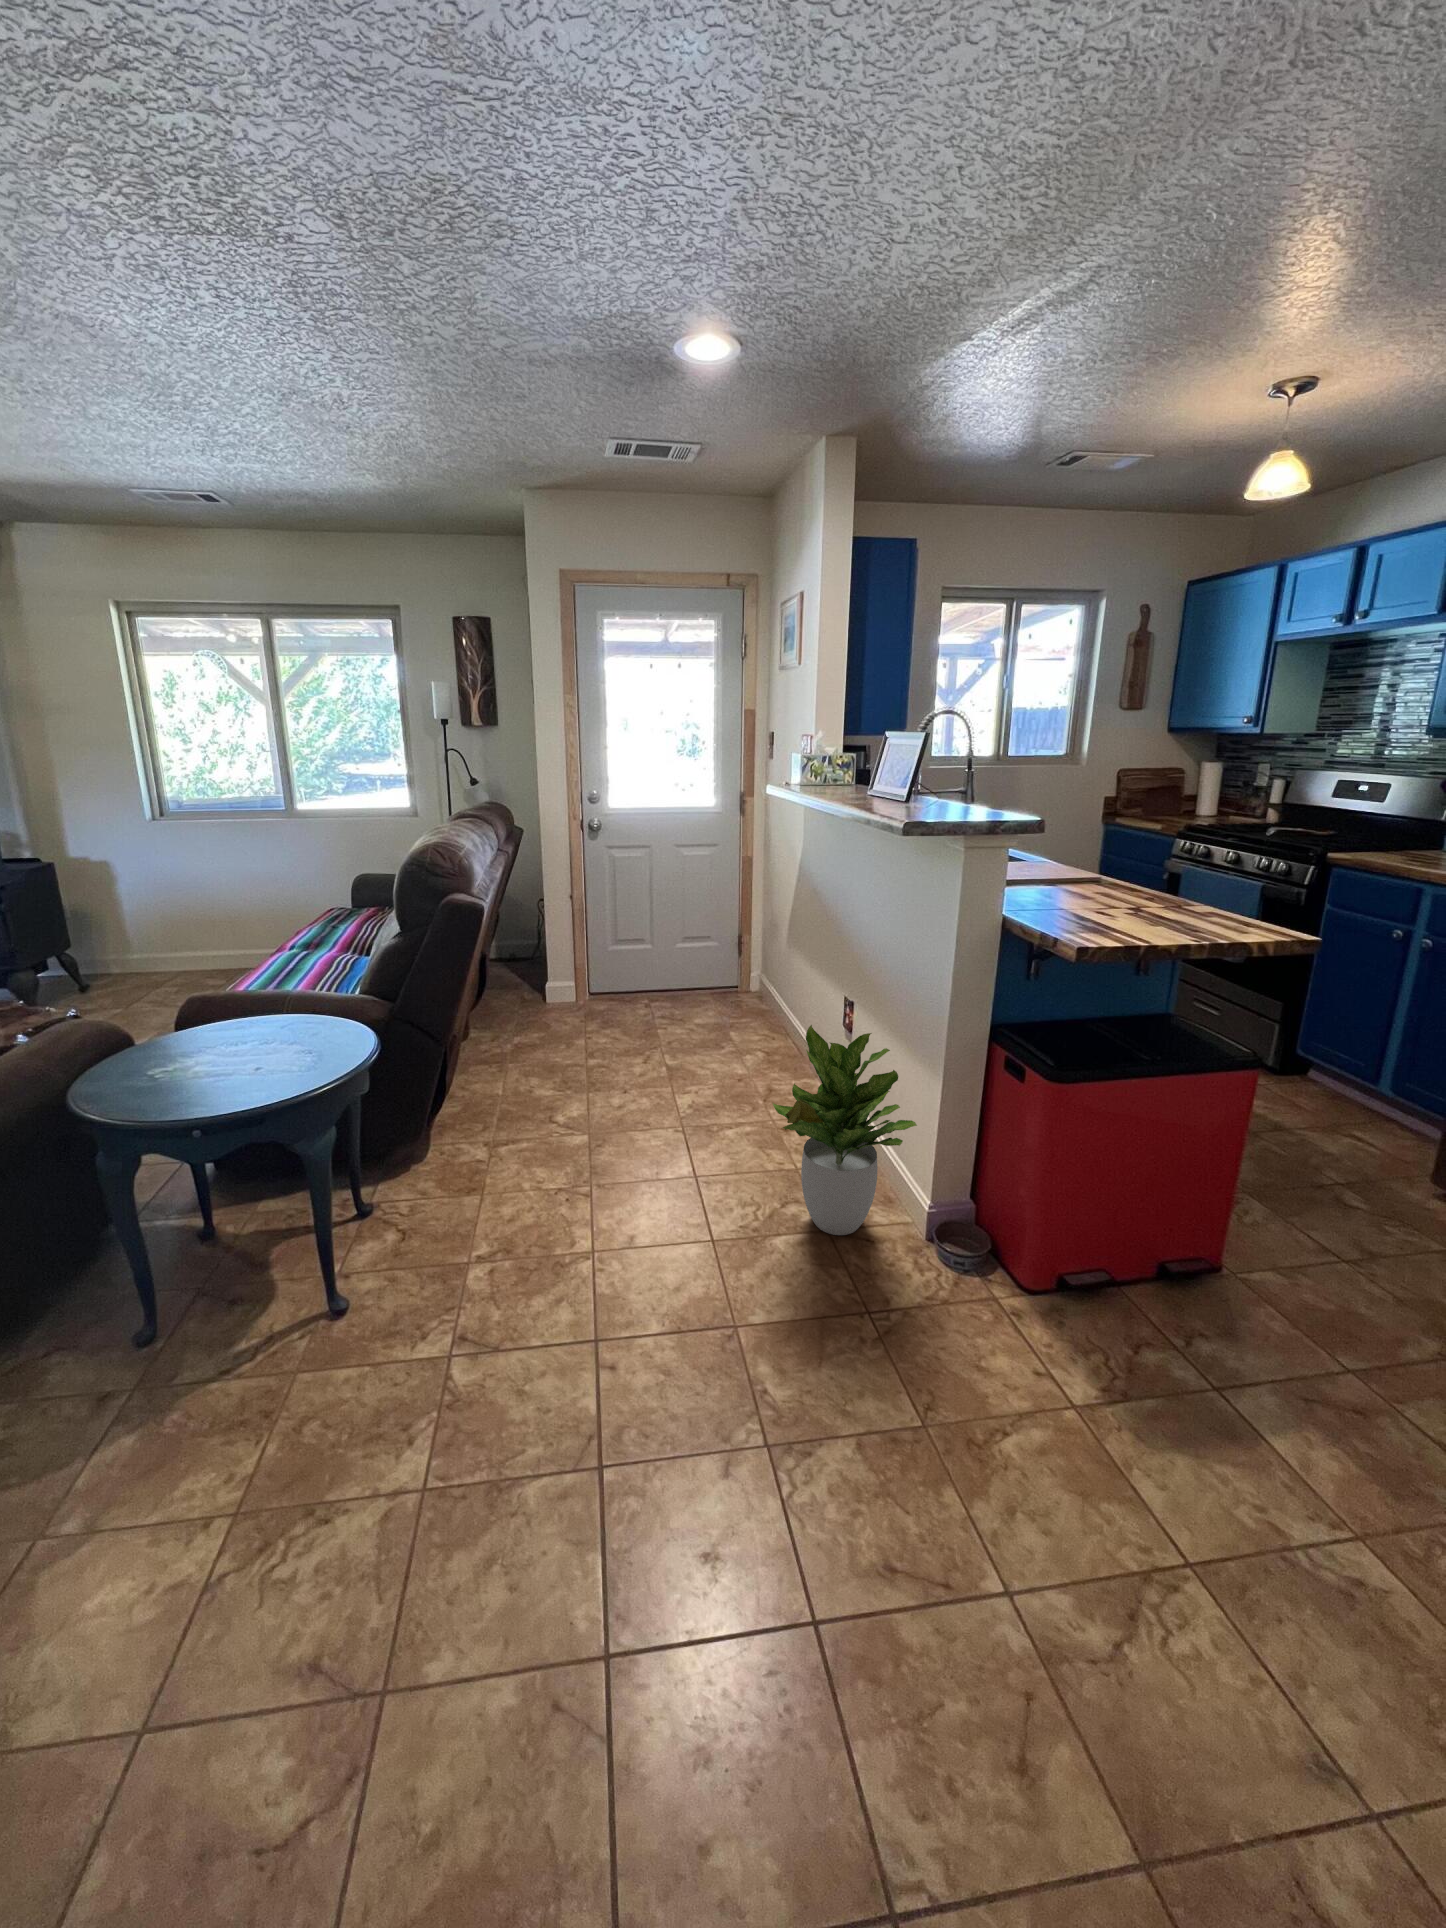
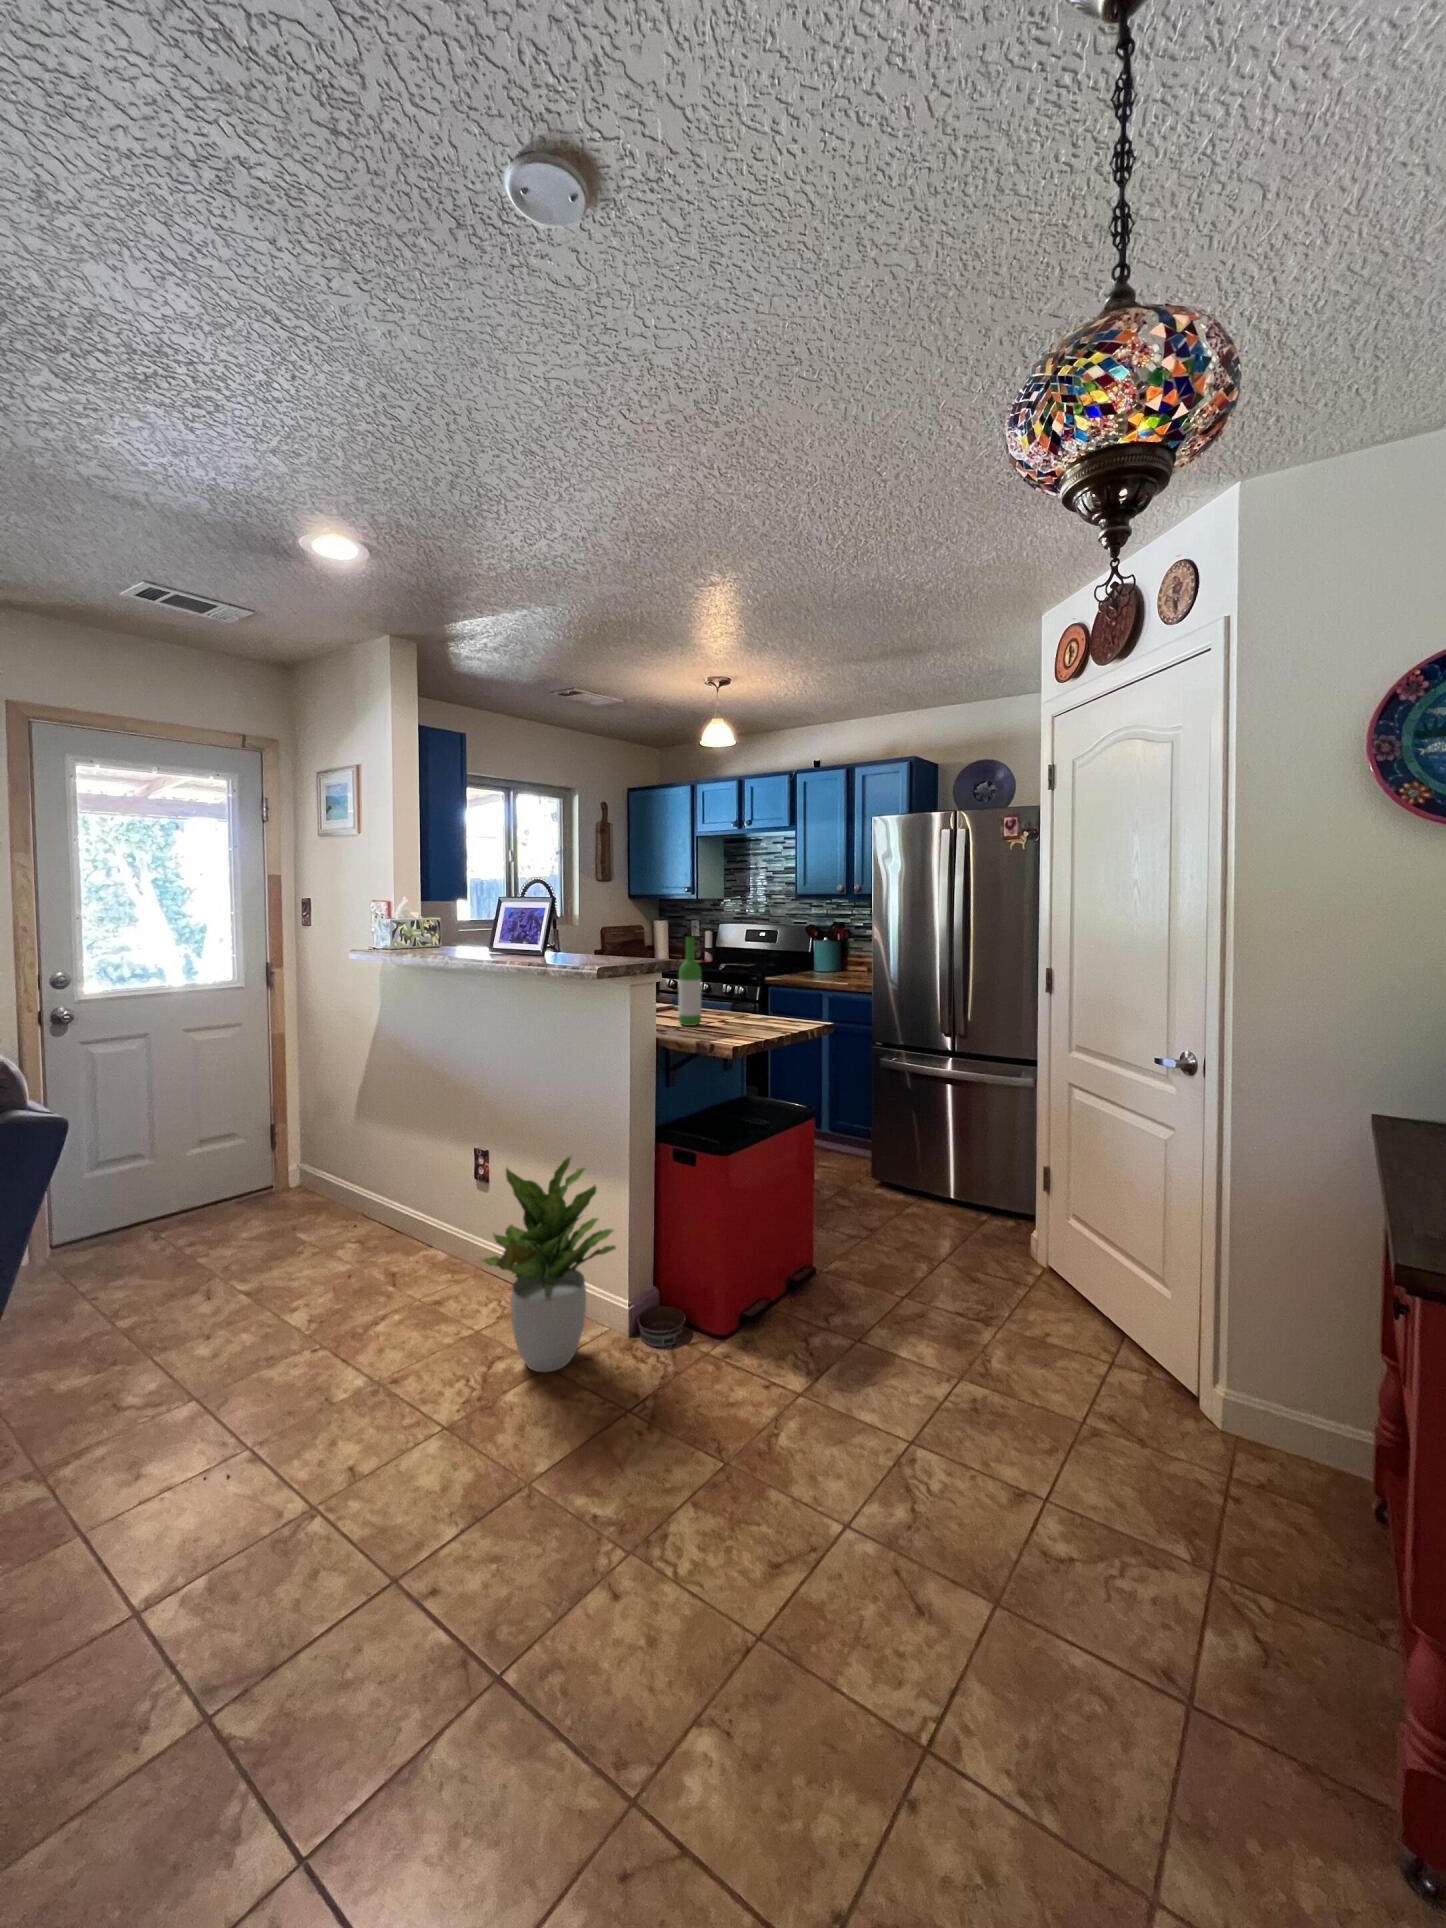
wine bottle: none [1049,793,1090,913] -> present [679,937,701,1026]

